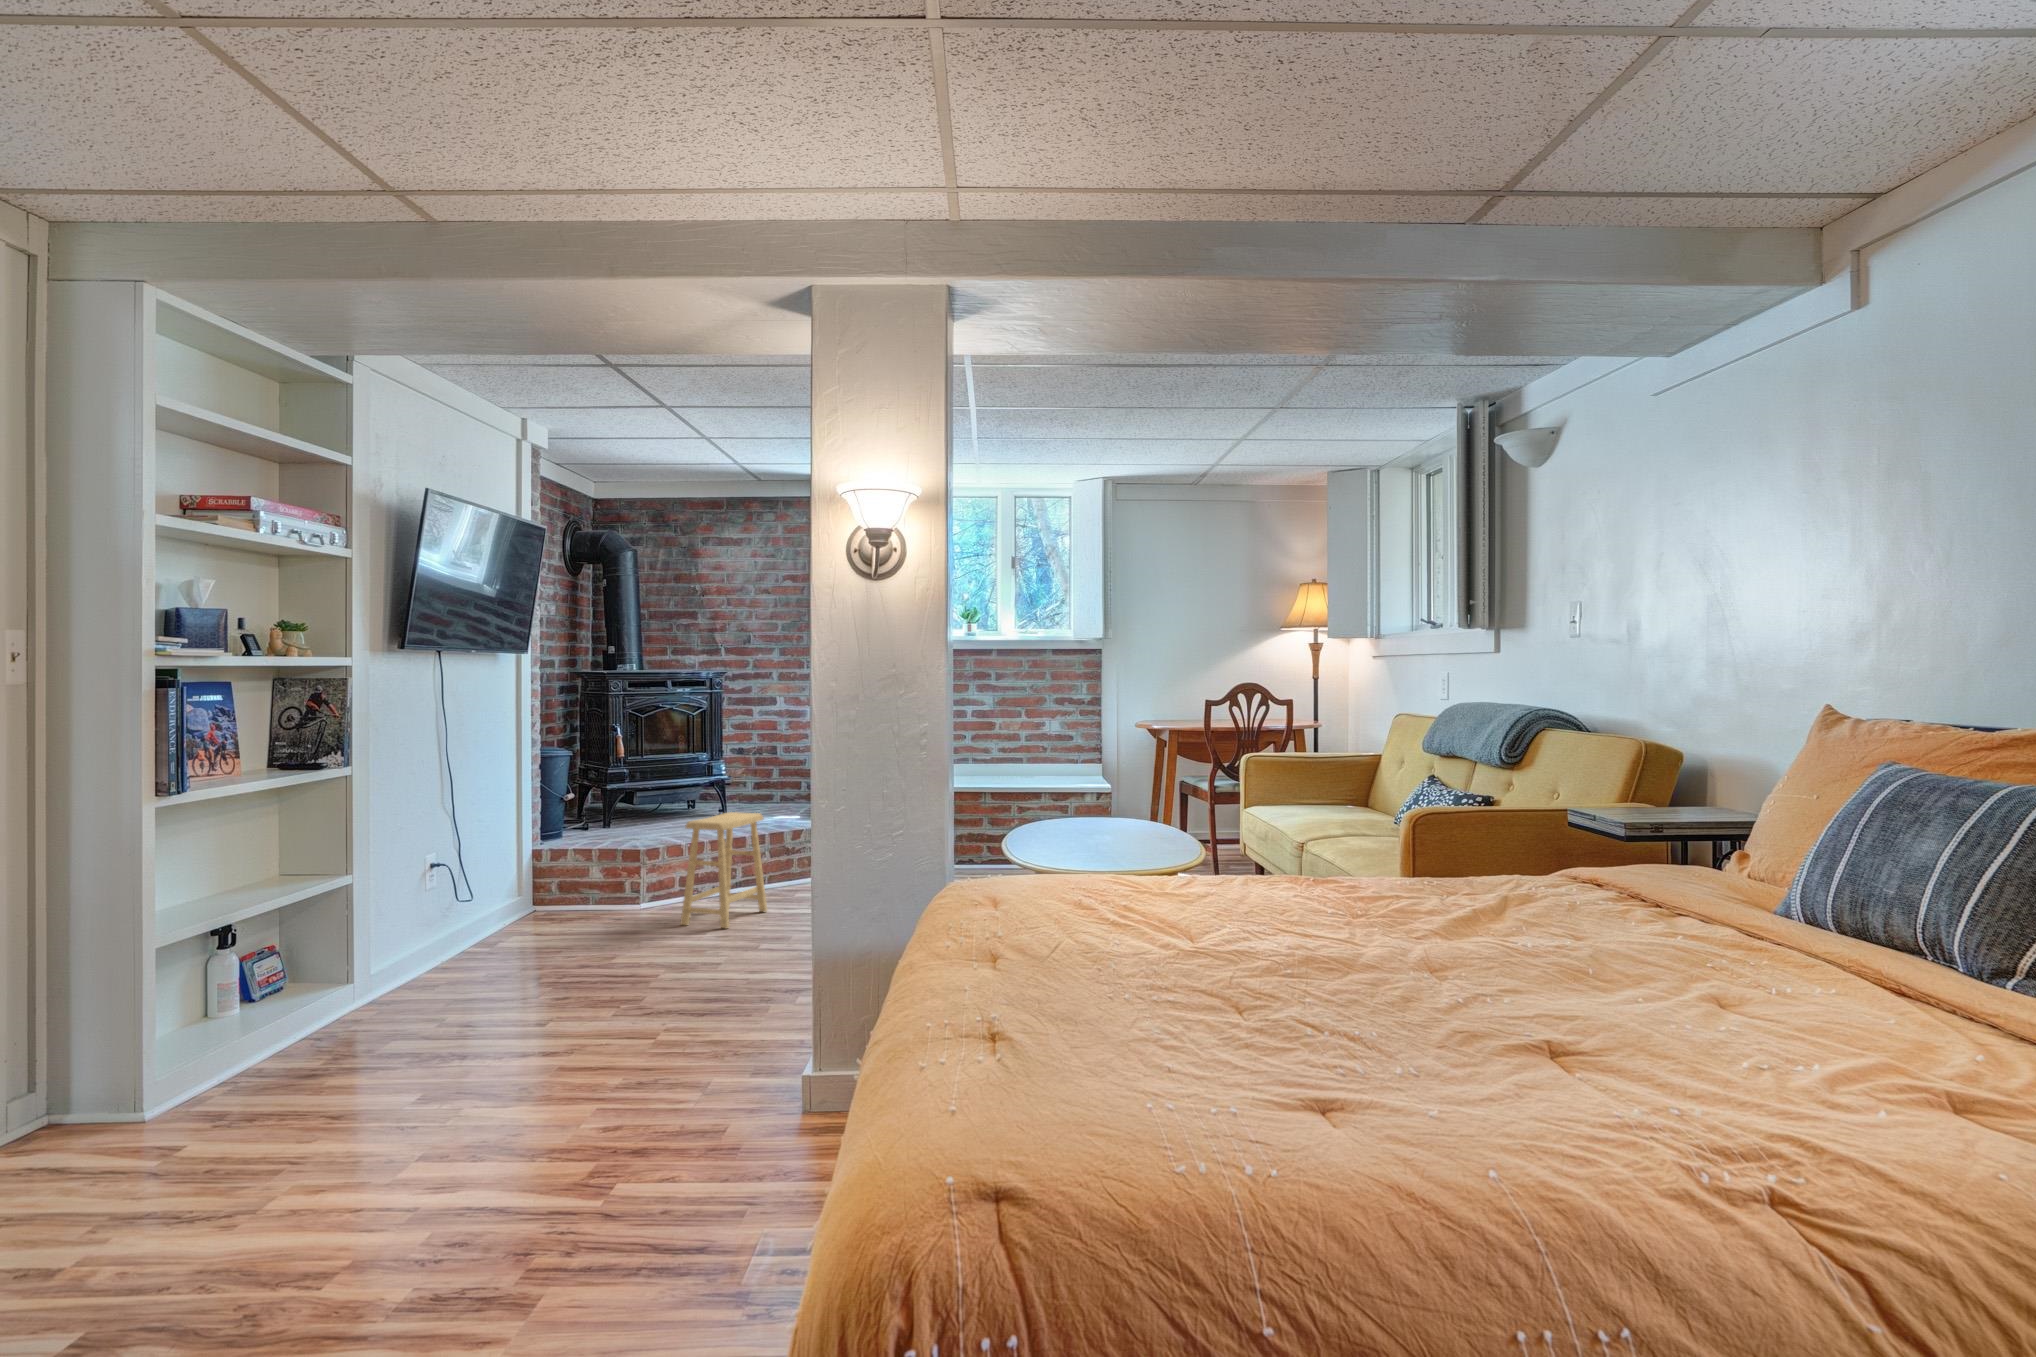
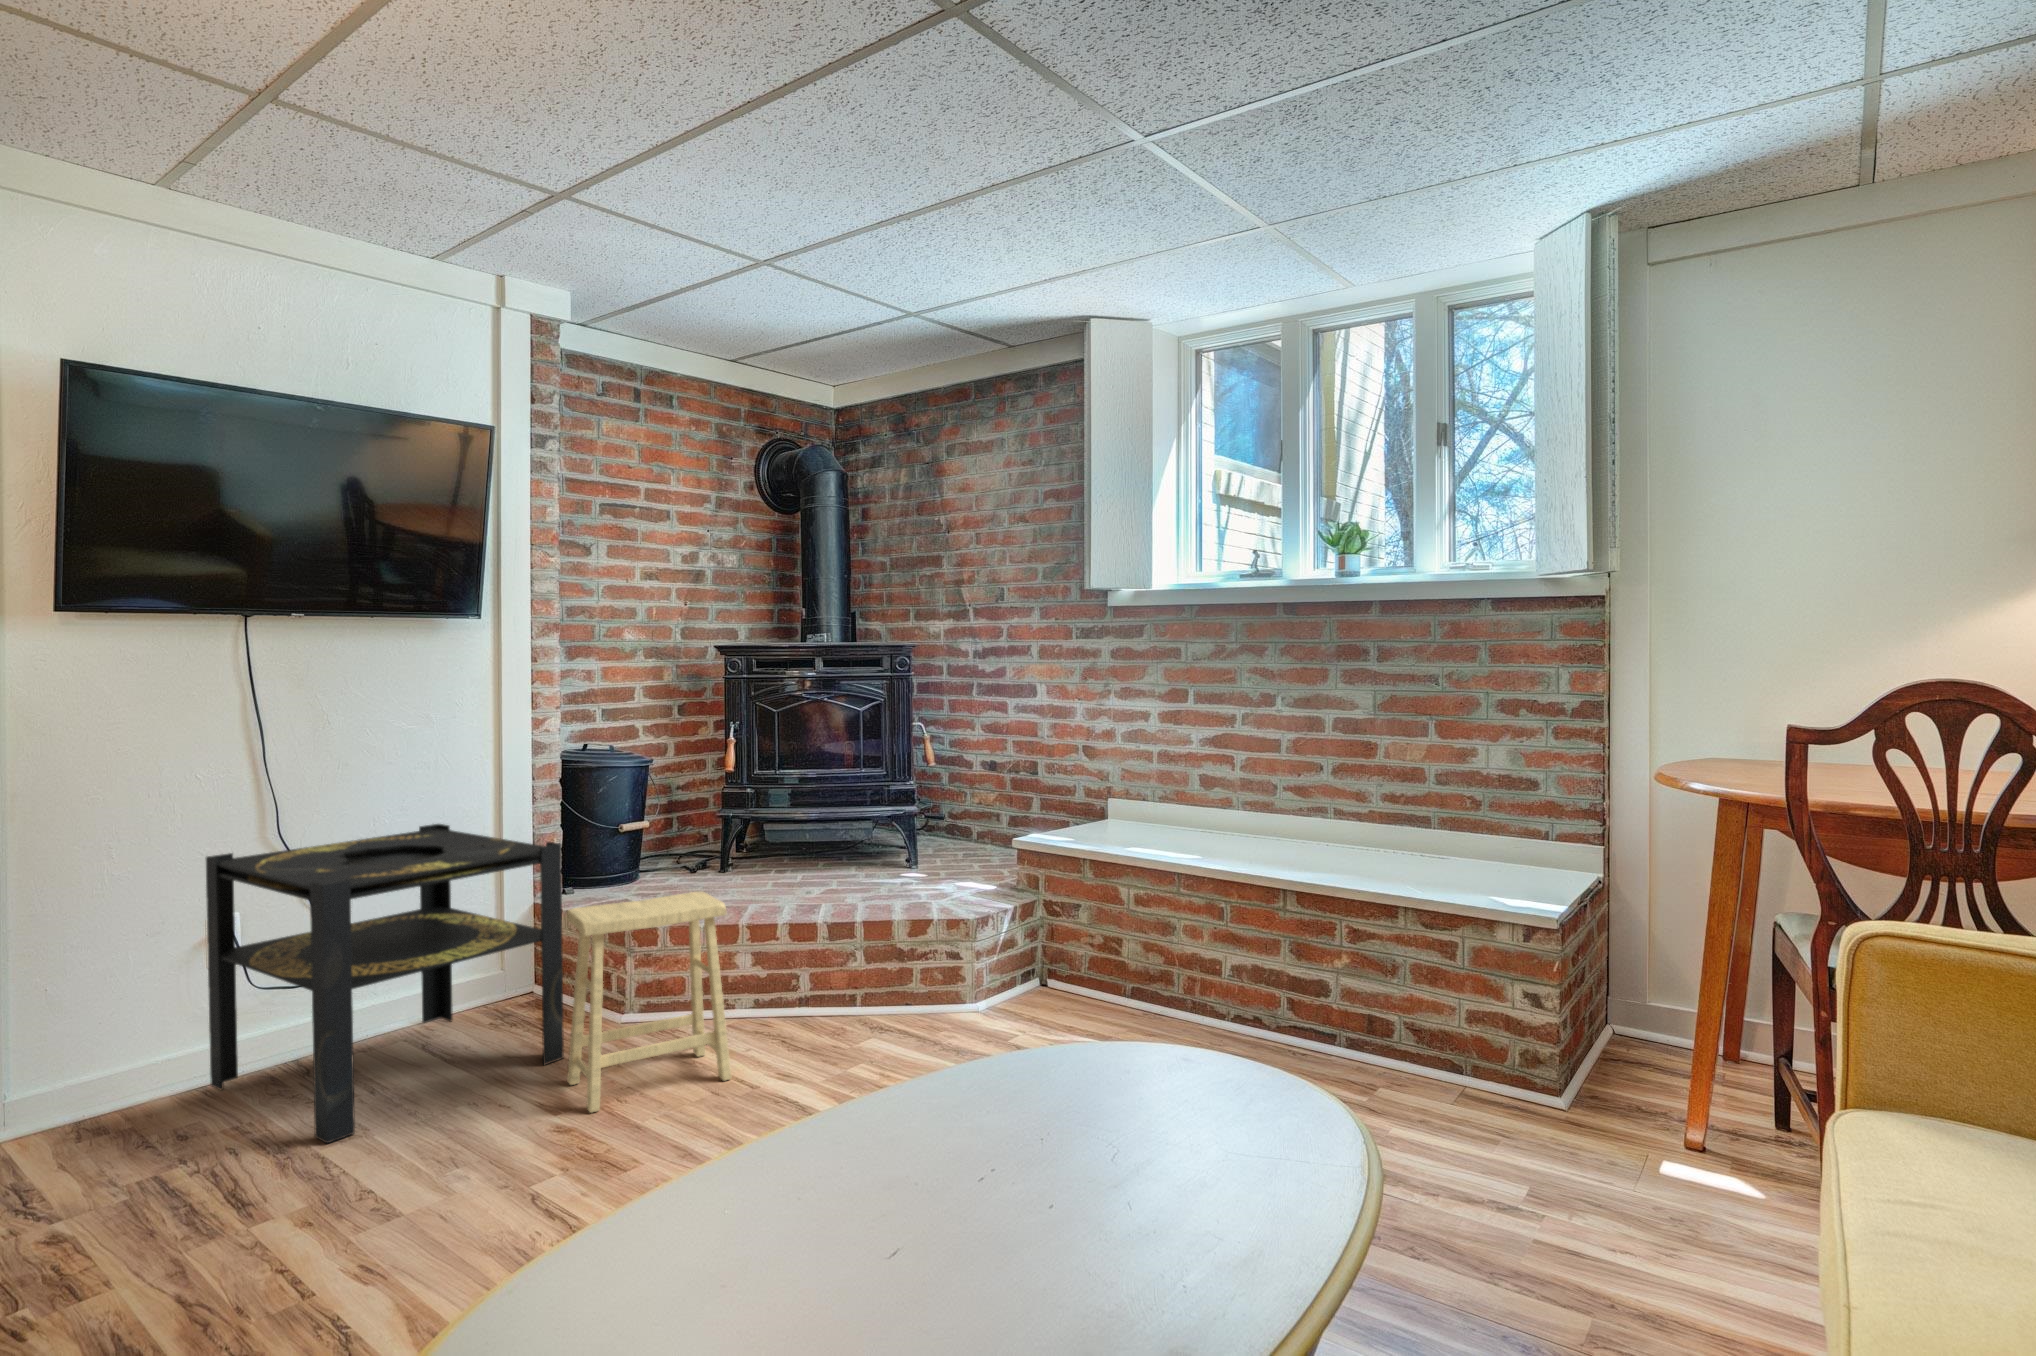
side table: none [452,789,651,961] -> present [206,824,564,1143]

